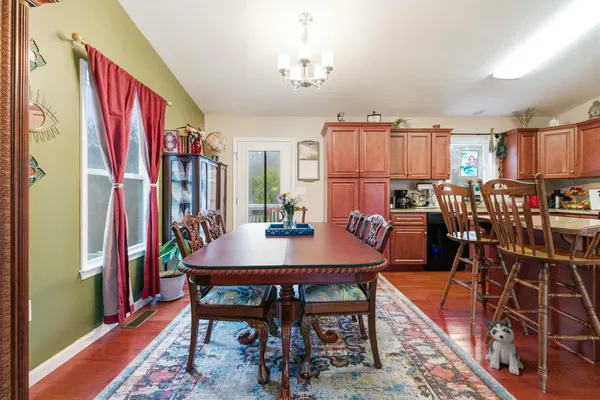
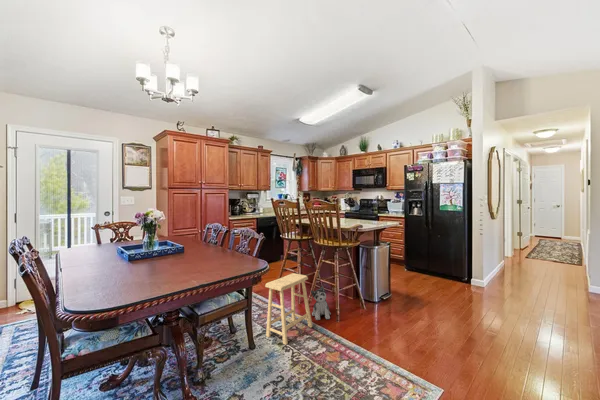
footstool: none [403,285,480,383] -> present [265,273,312,345]

